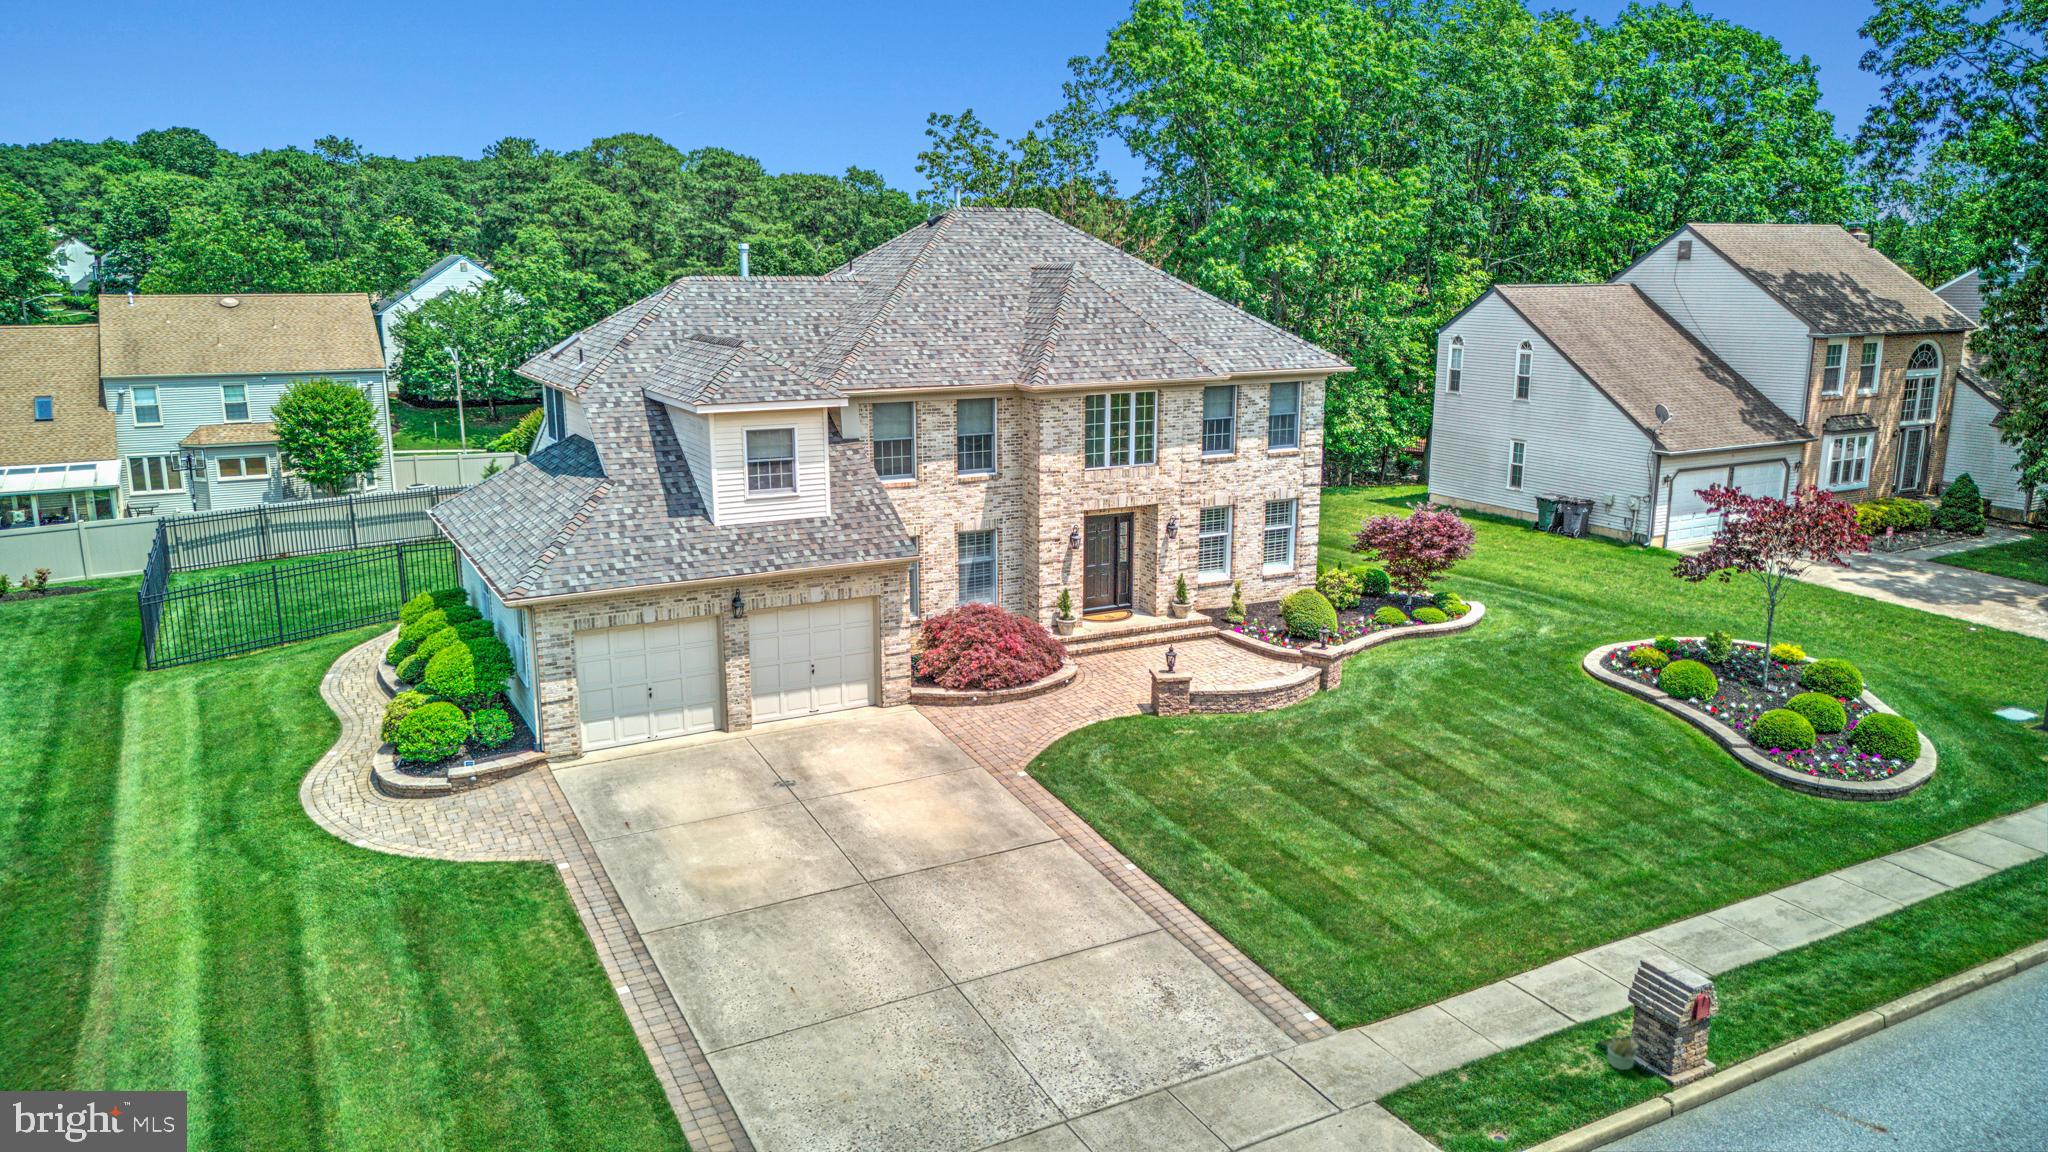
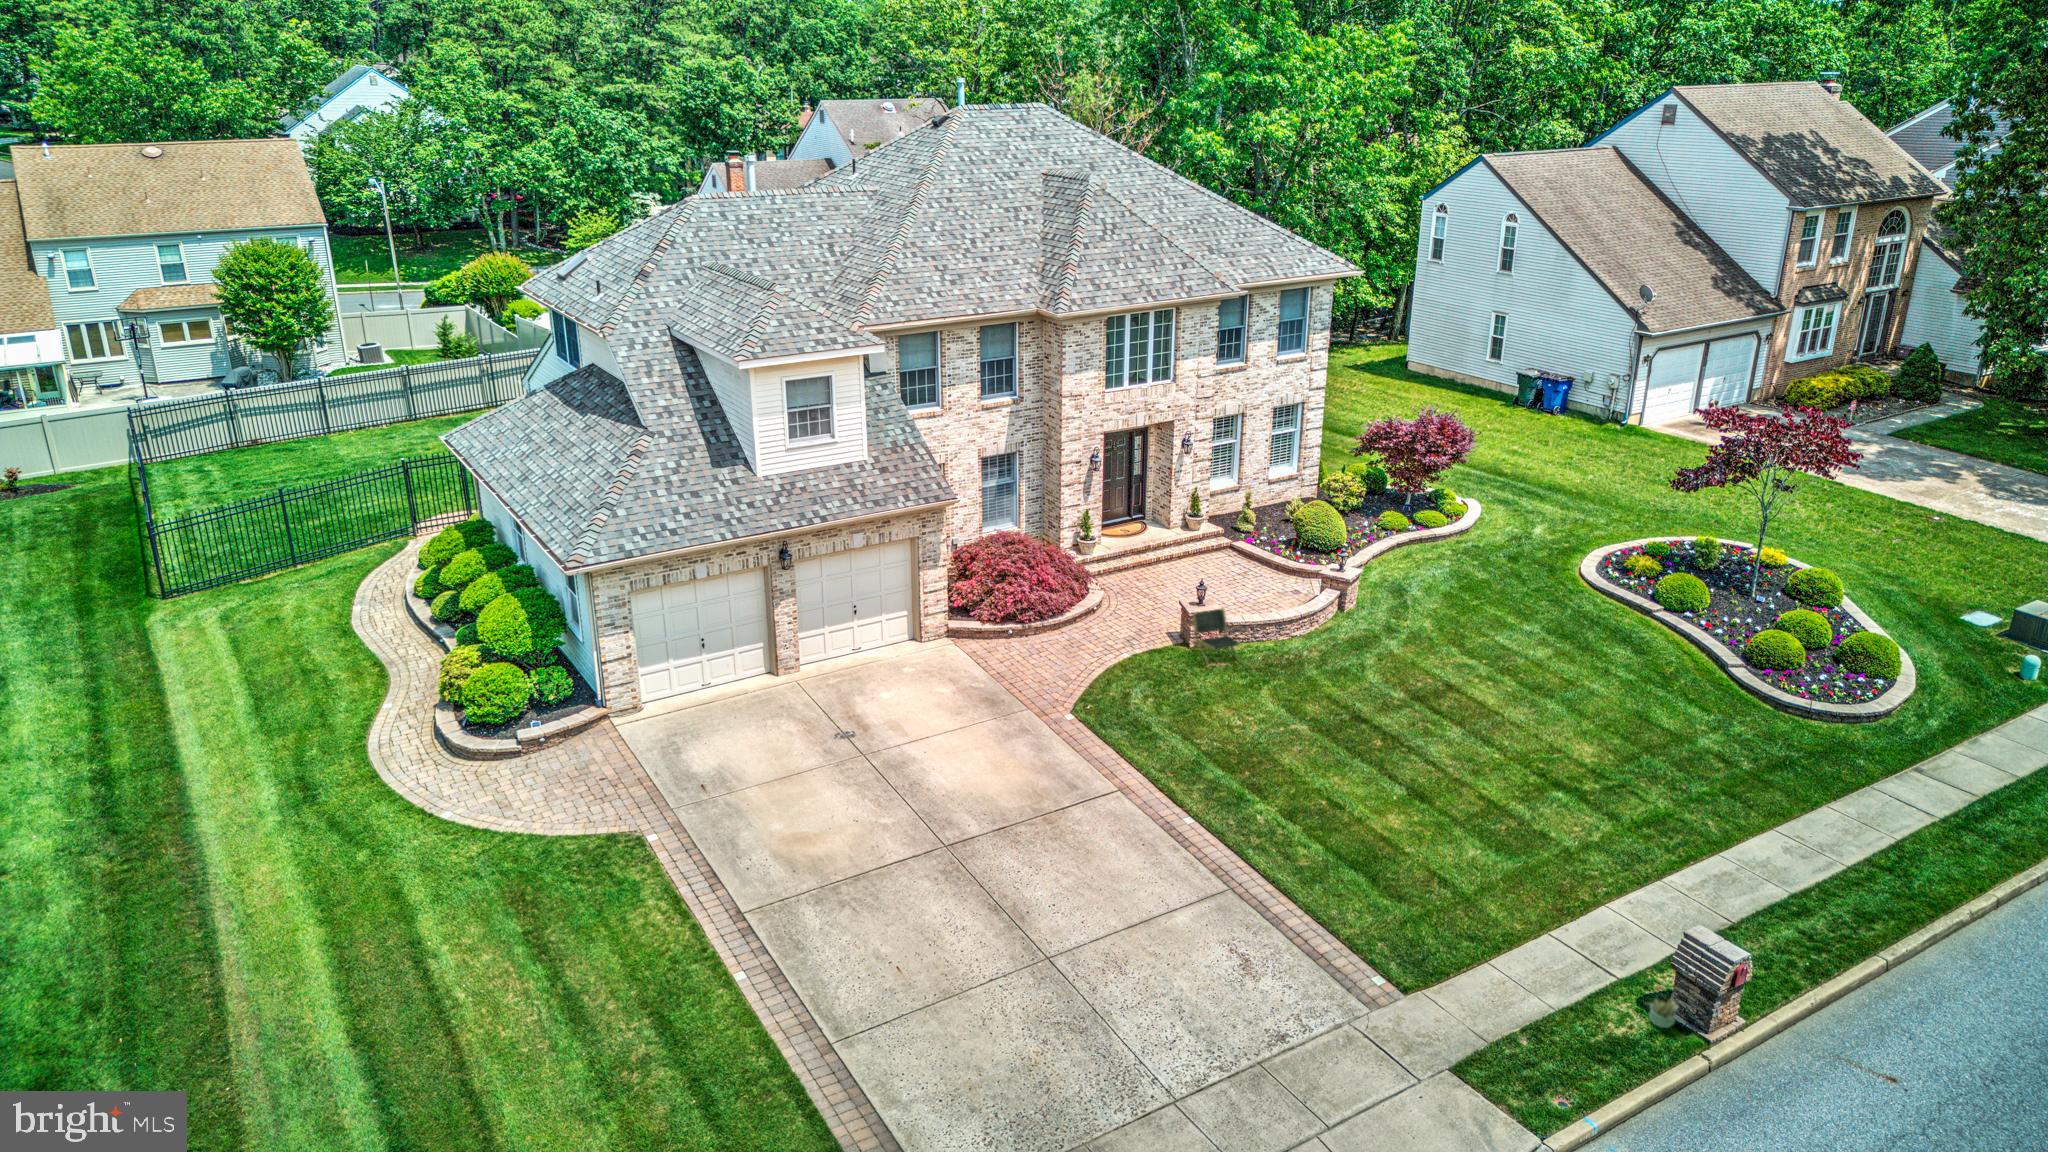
lounge chair: none [1160,678,1210,737] -> present [1192,608,1240,666]

